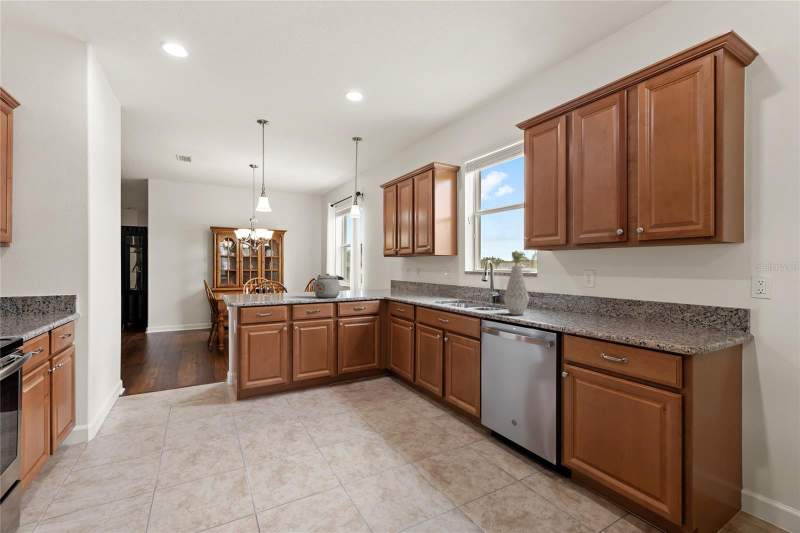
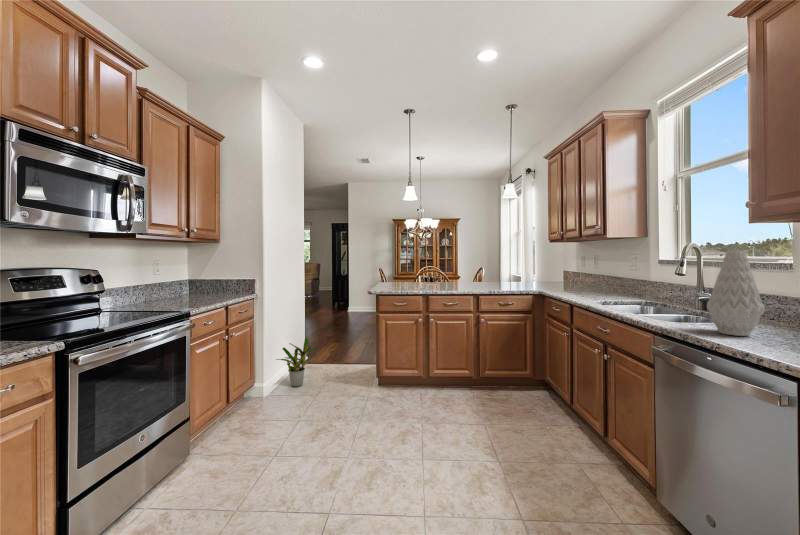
kettle: present [313,274,344,298] -> none [458,263,491,290]
potted plant: none [111,359,165,417] -> present [277,338,318,387]

